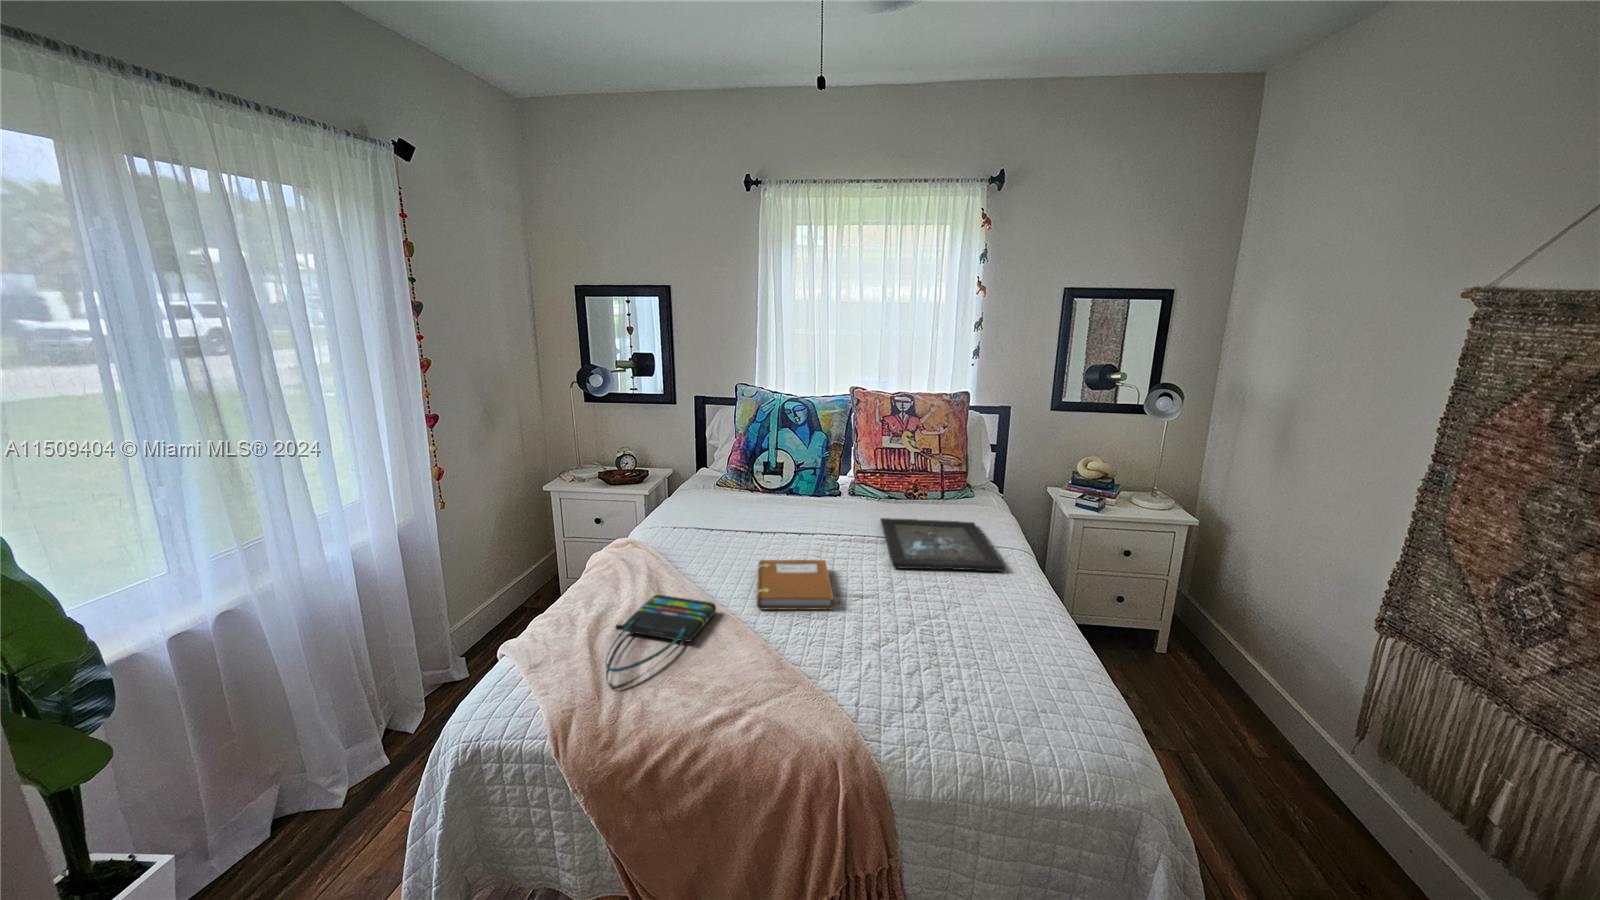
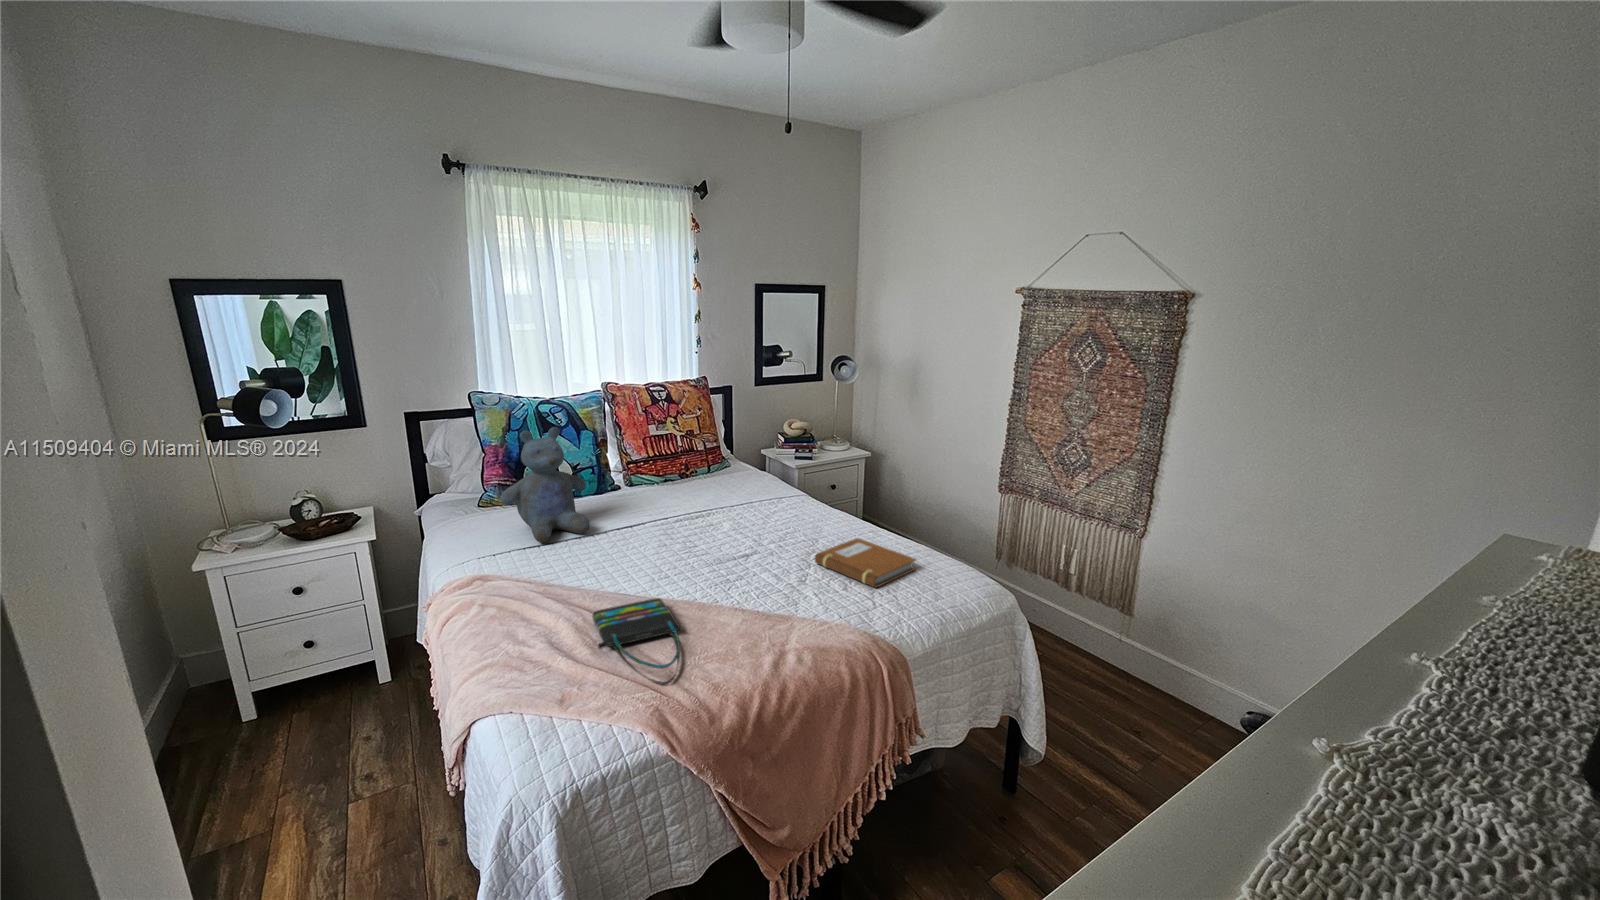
stuffed bear: none [705,422,781,524] -> present [500,427,590,543]
tray: present [880,518,1006,572] -> none [690,485,822,532]
notebook: present [757,560,833,610] -> present [815,538,916,587]

